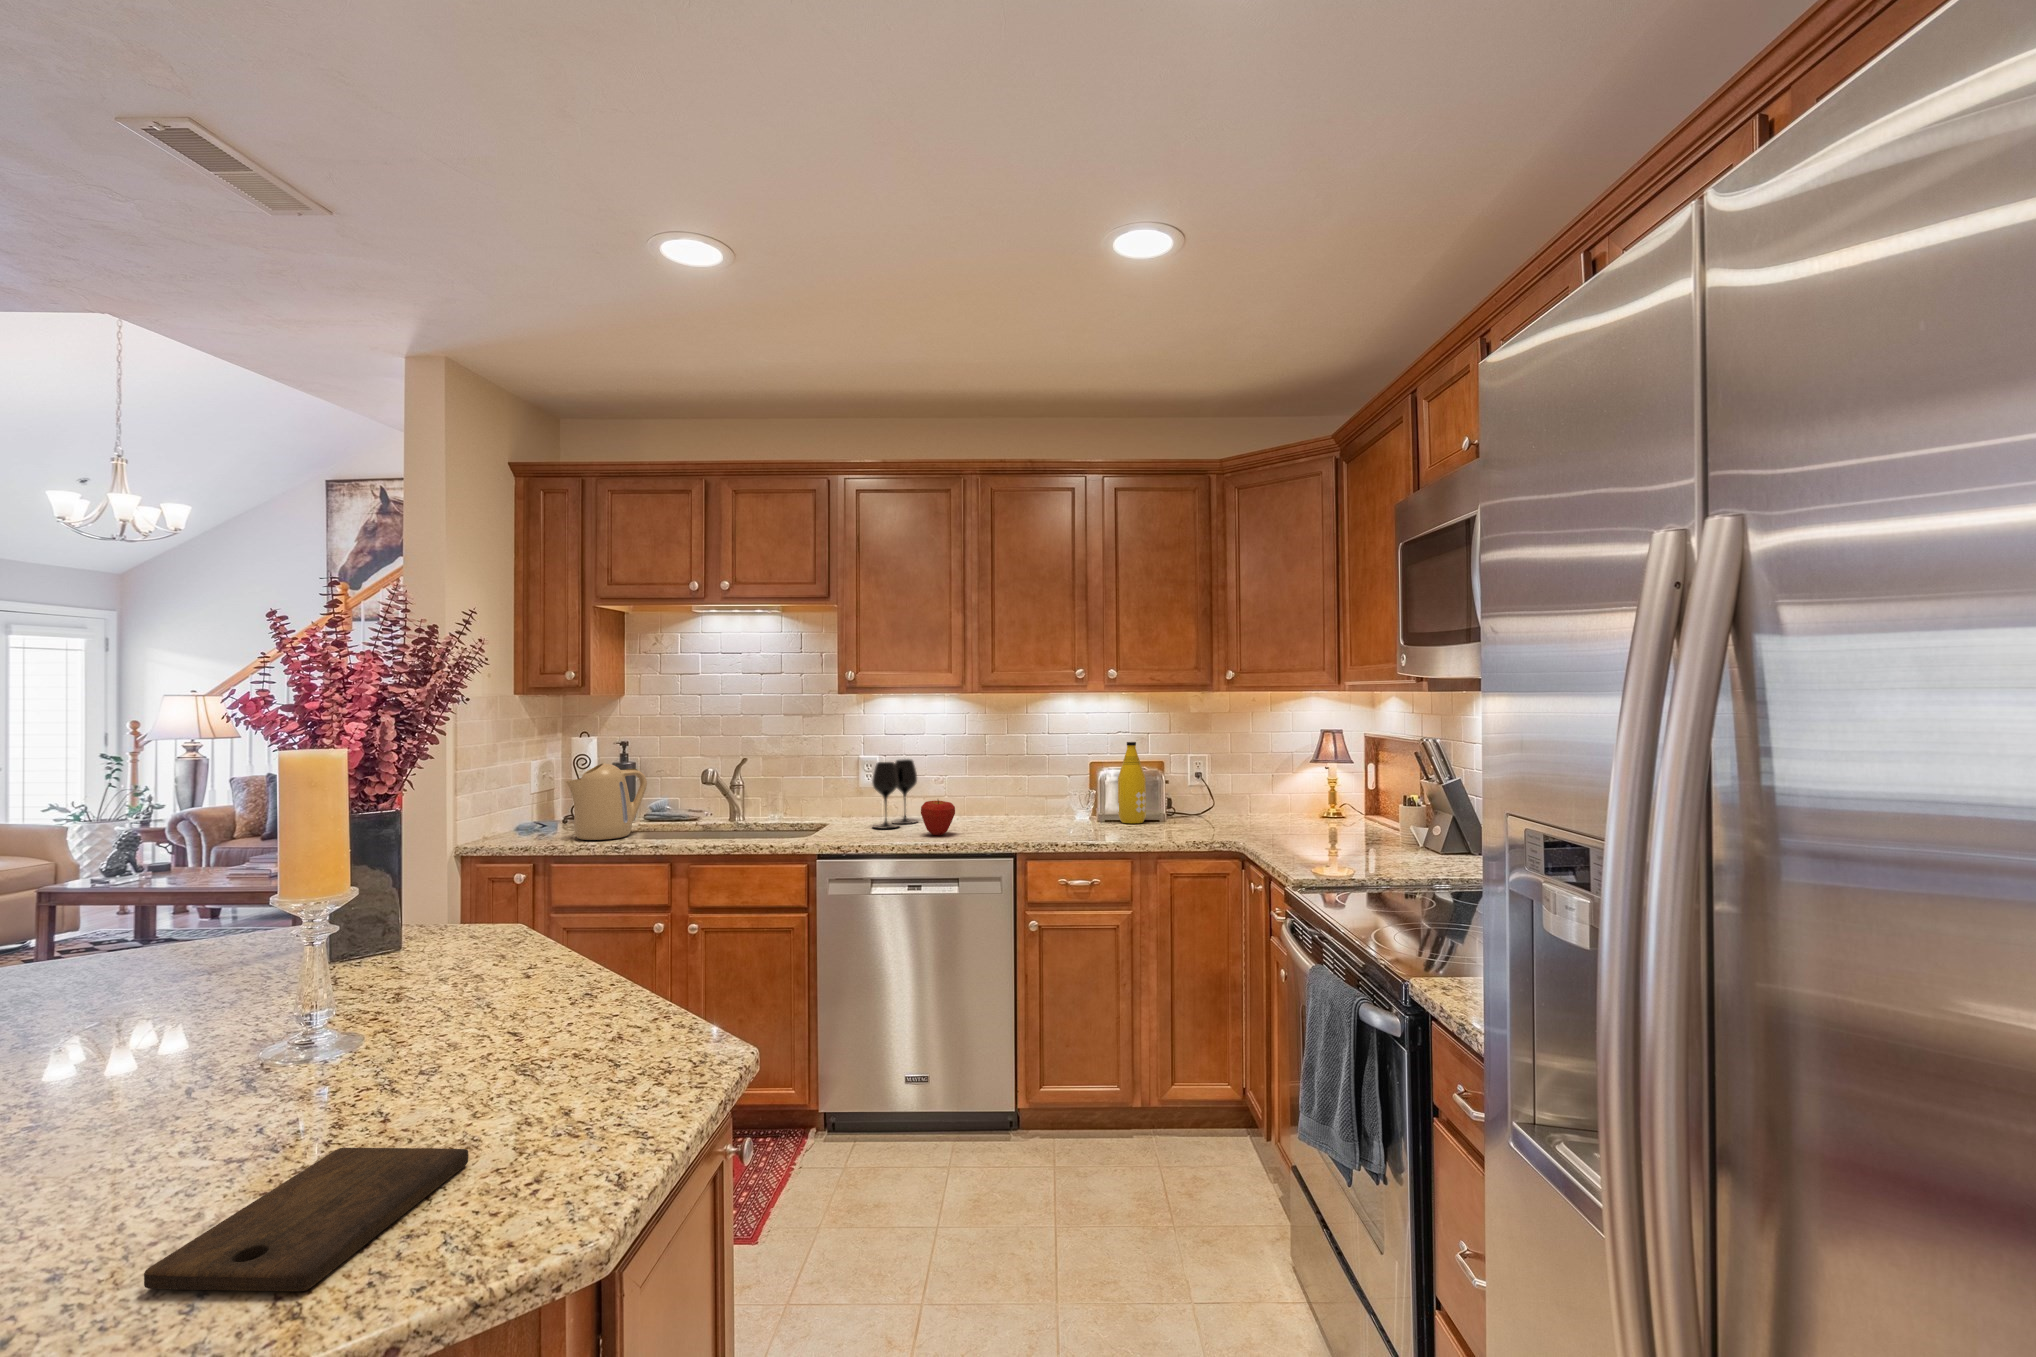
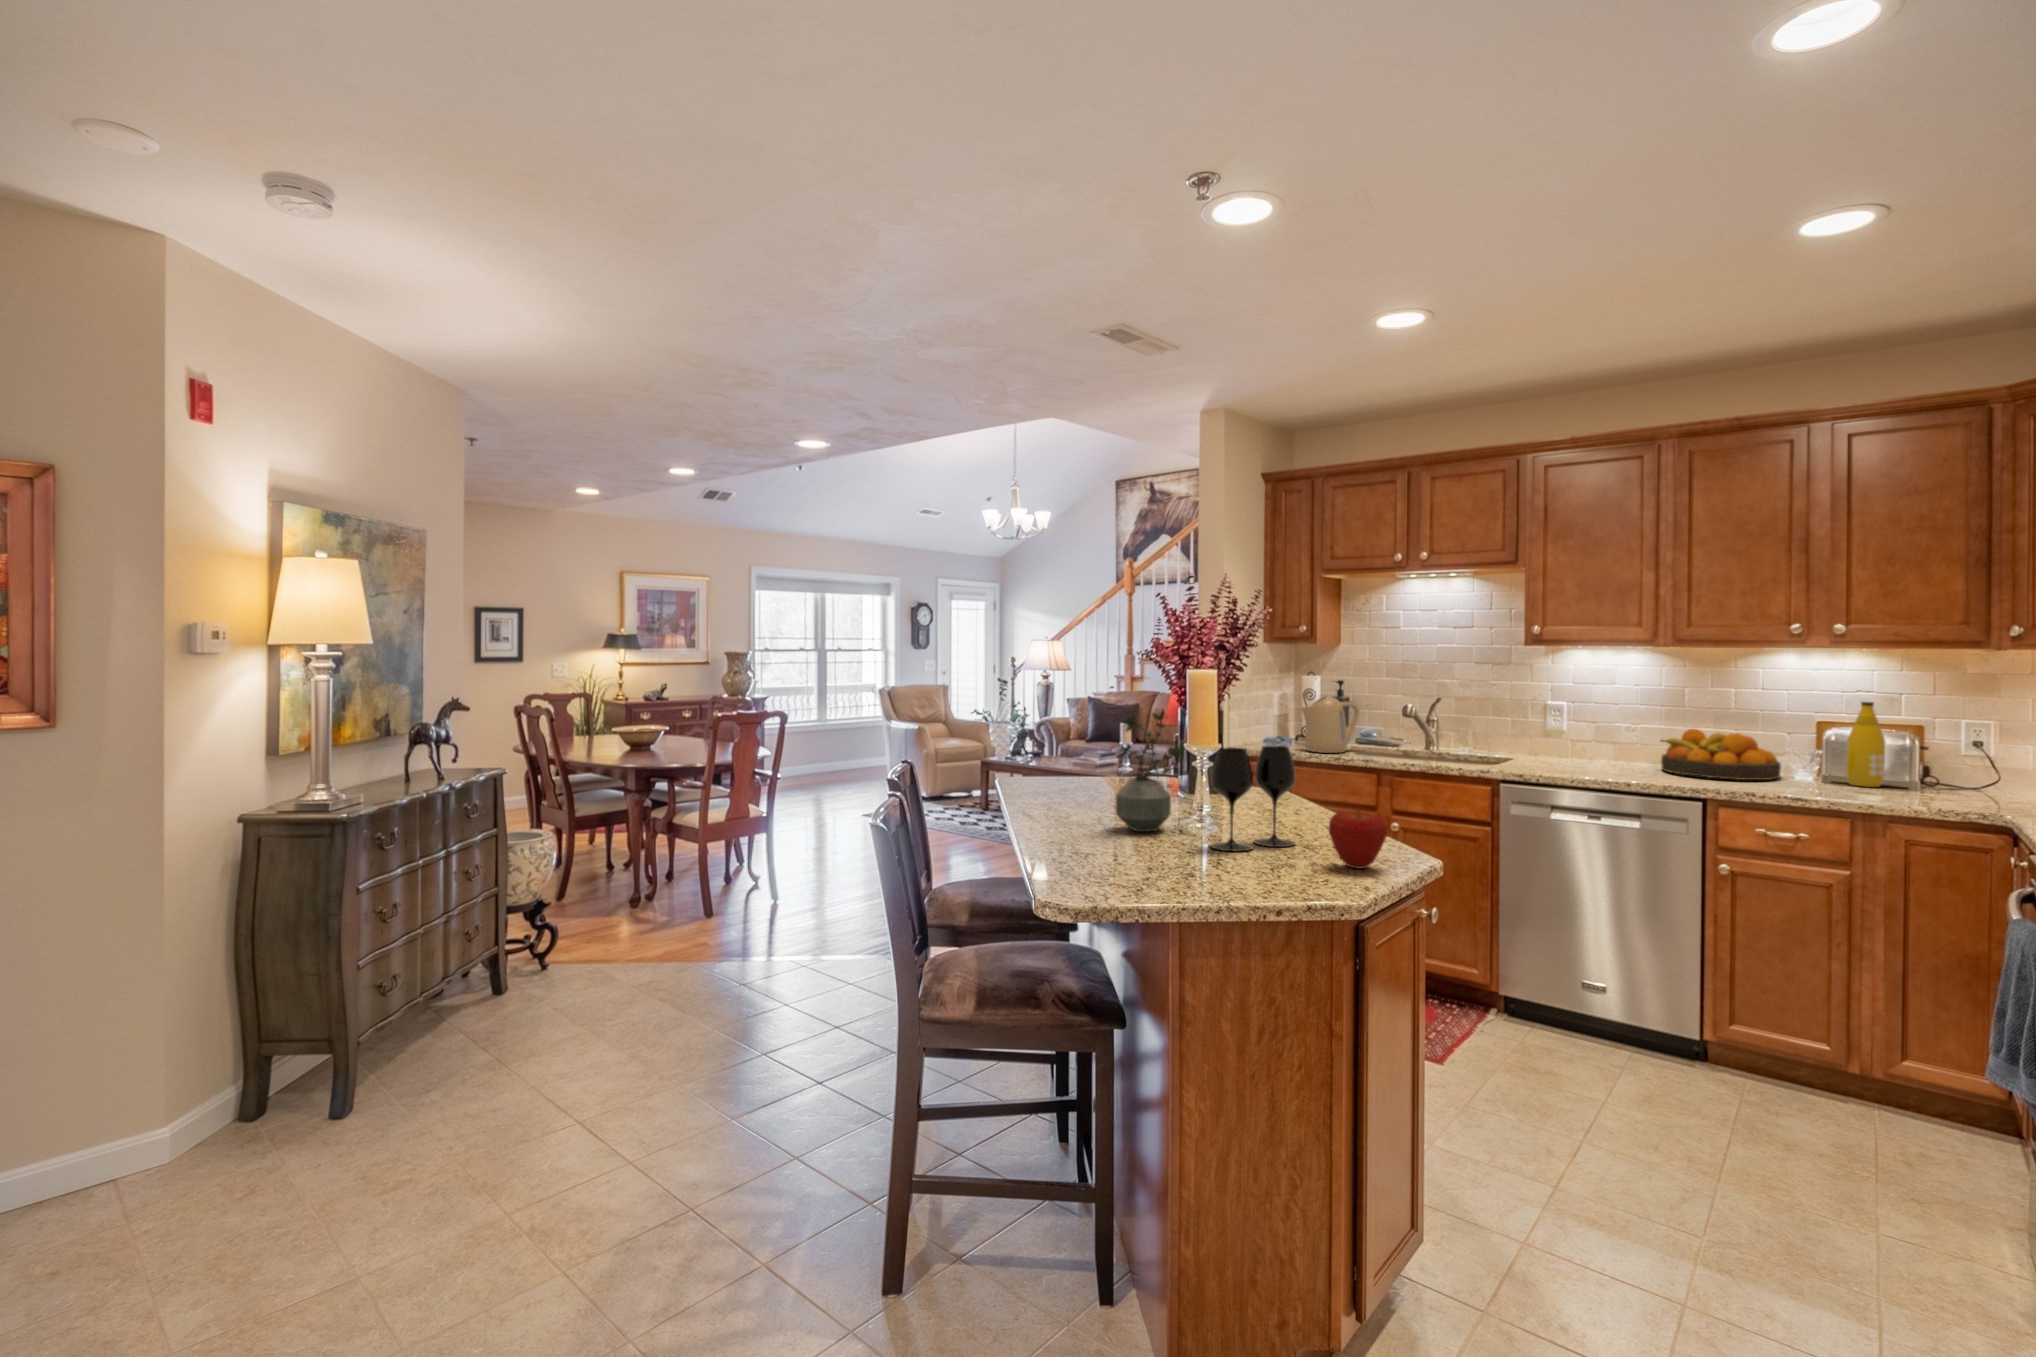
wine glass: present [872,759,917,829] -> present [1211,746,1296,851]
fruit bowl: none [968,777,1069,828] -> present [1661,729,1781,780]
apple: present [921,800,955,835] -> present [1328,810,1387,869]
potted plant: none [85,833,282,1104] -> present [1116,708,1185,832]
cutting board: present [144,1148,468,1291] -> none [1177,854,1291,889]

